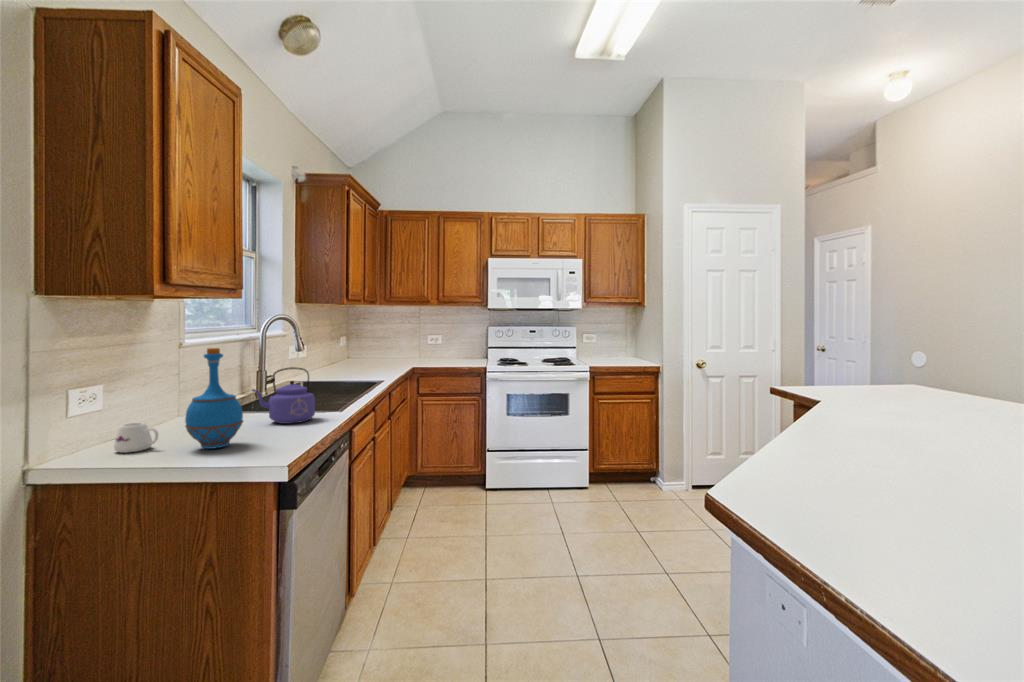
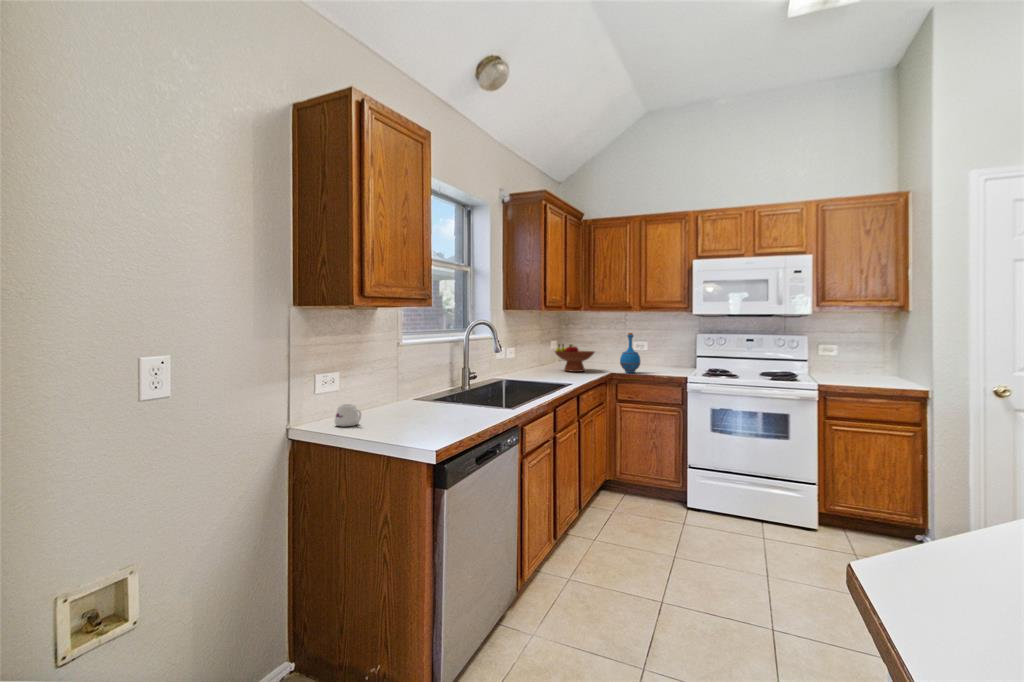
fruit bowl: none [352,338,397,367] -> present [555,344,595,372]
bottle: present [185,348,243,449] -> present [620,333,640,373]
kettle: present [252,367,315,424] -> none [439,367,489,416]

